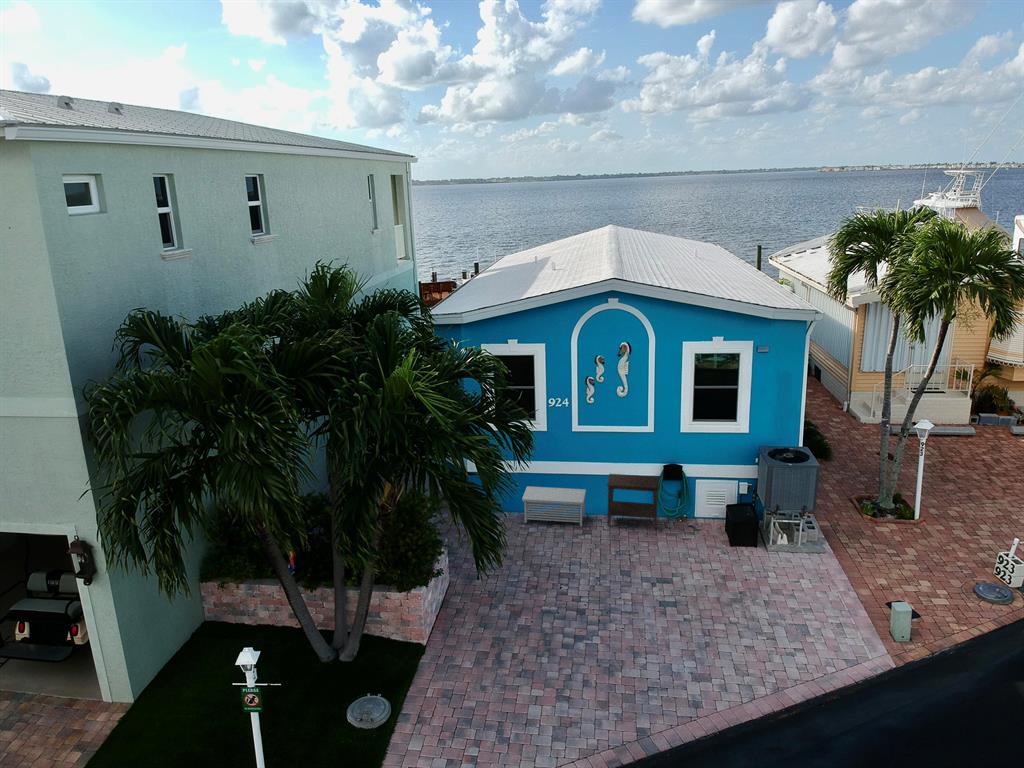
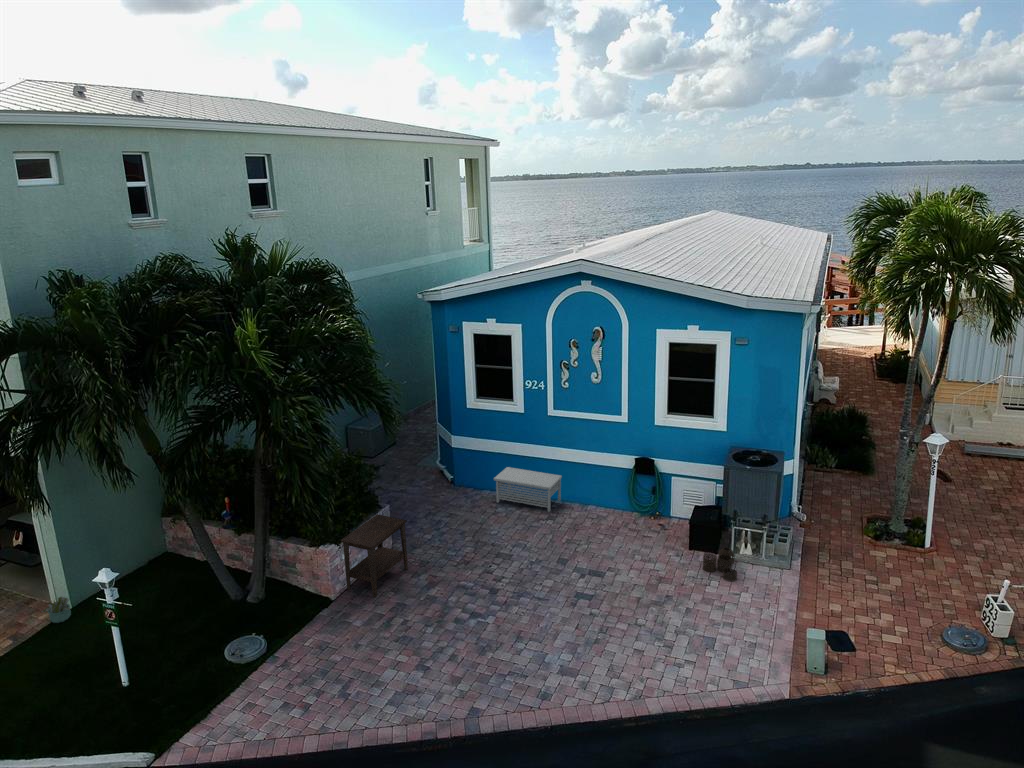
side table: present [607,474,659,530] -> present [341,514,408,597]
woven basket: none [753,539,789,571] -> present [703,547,737,581]
decorative plant: none [103,688,136,720] -> present [42,596,71,623]

